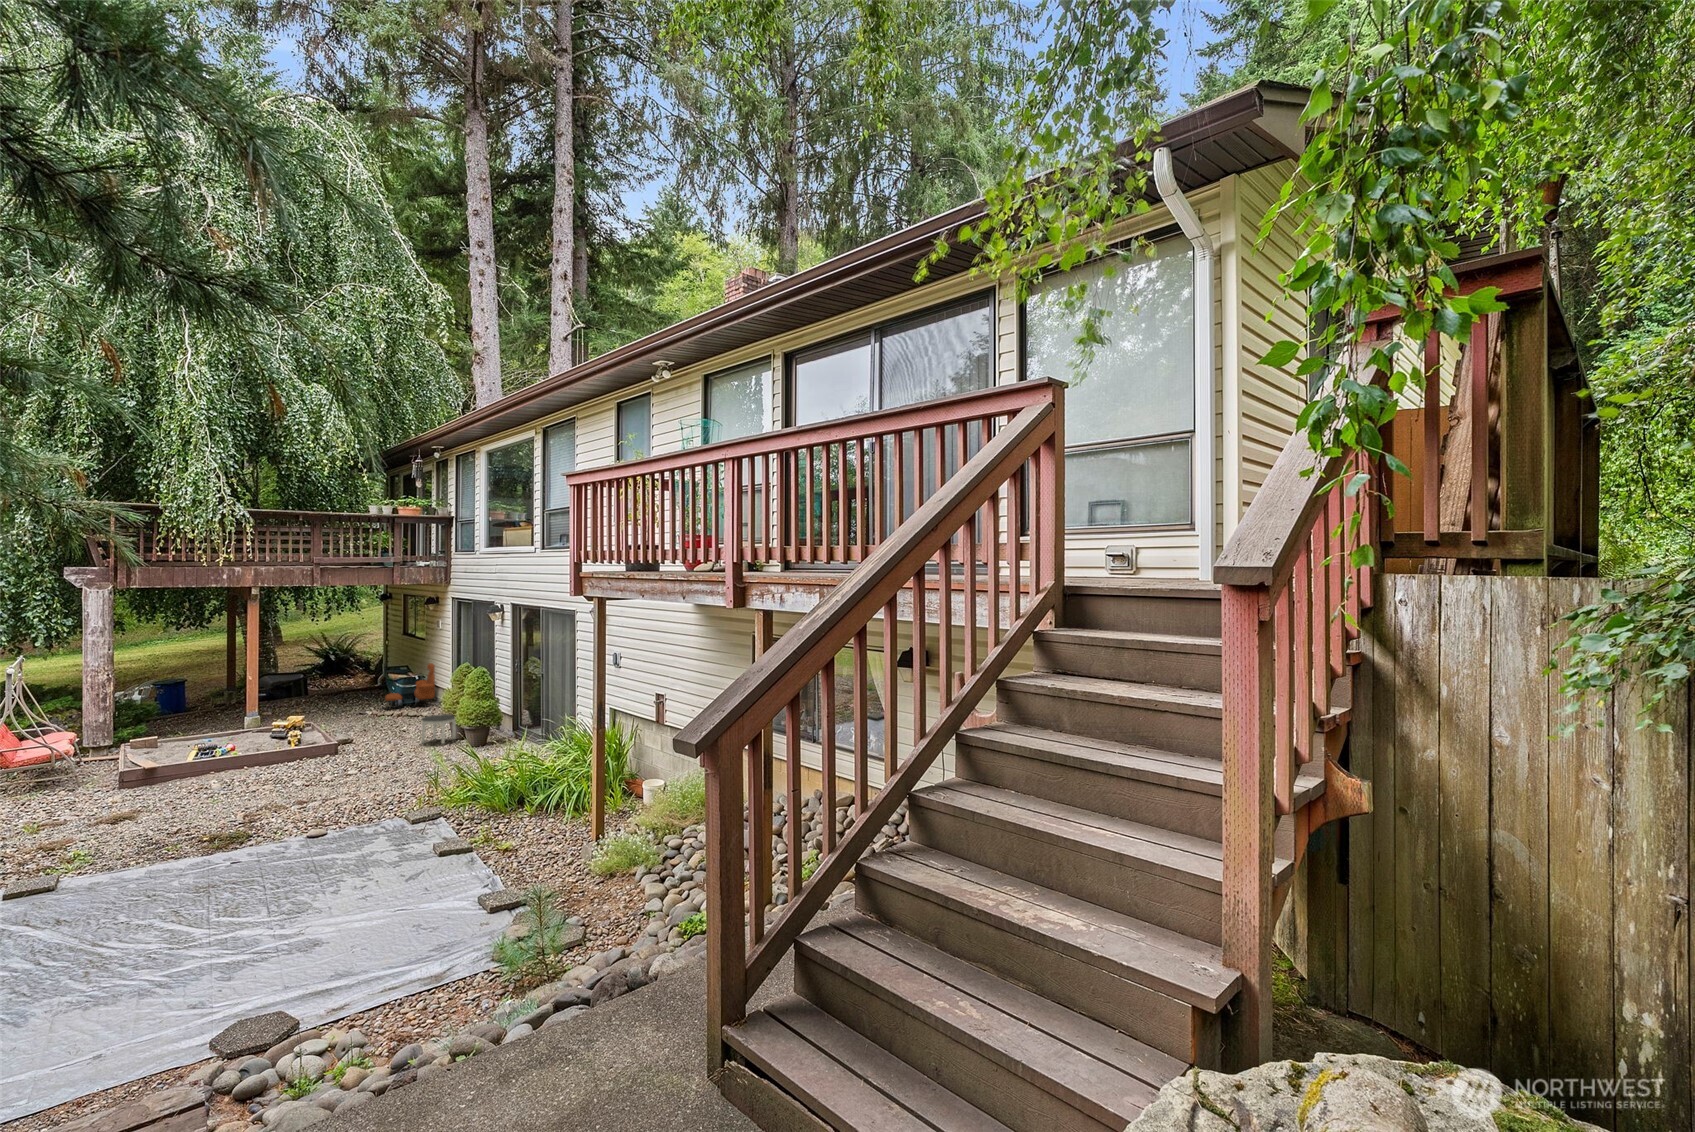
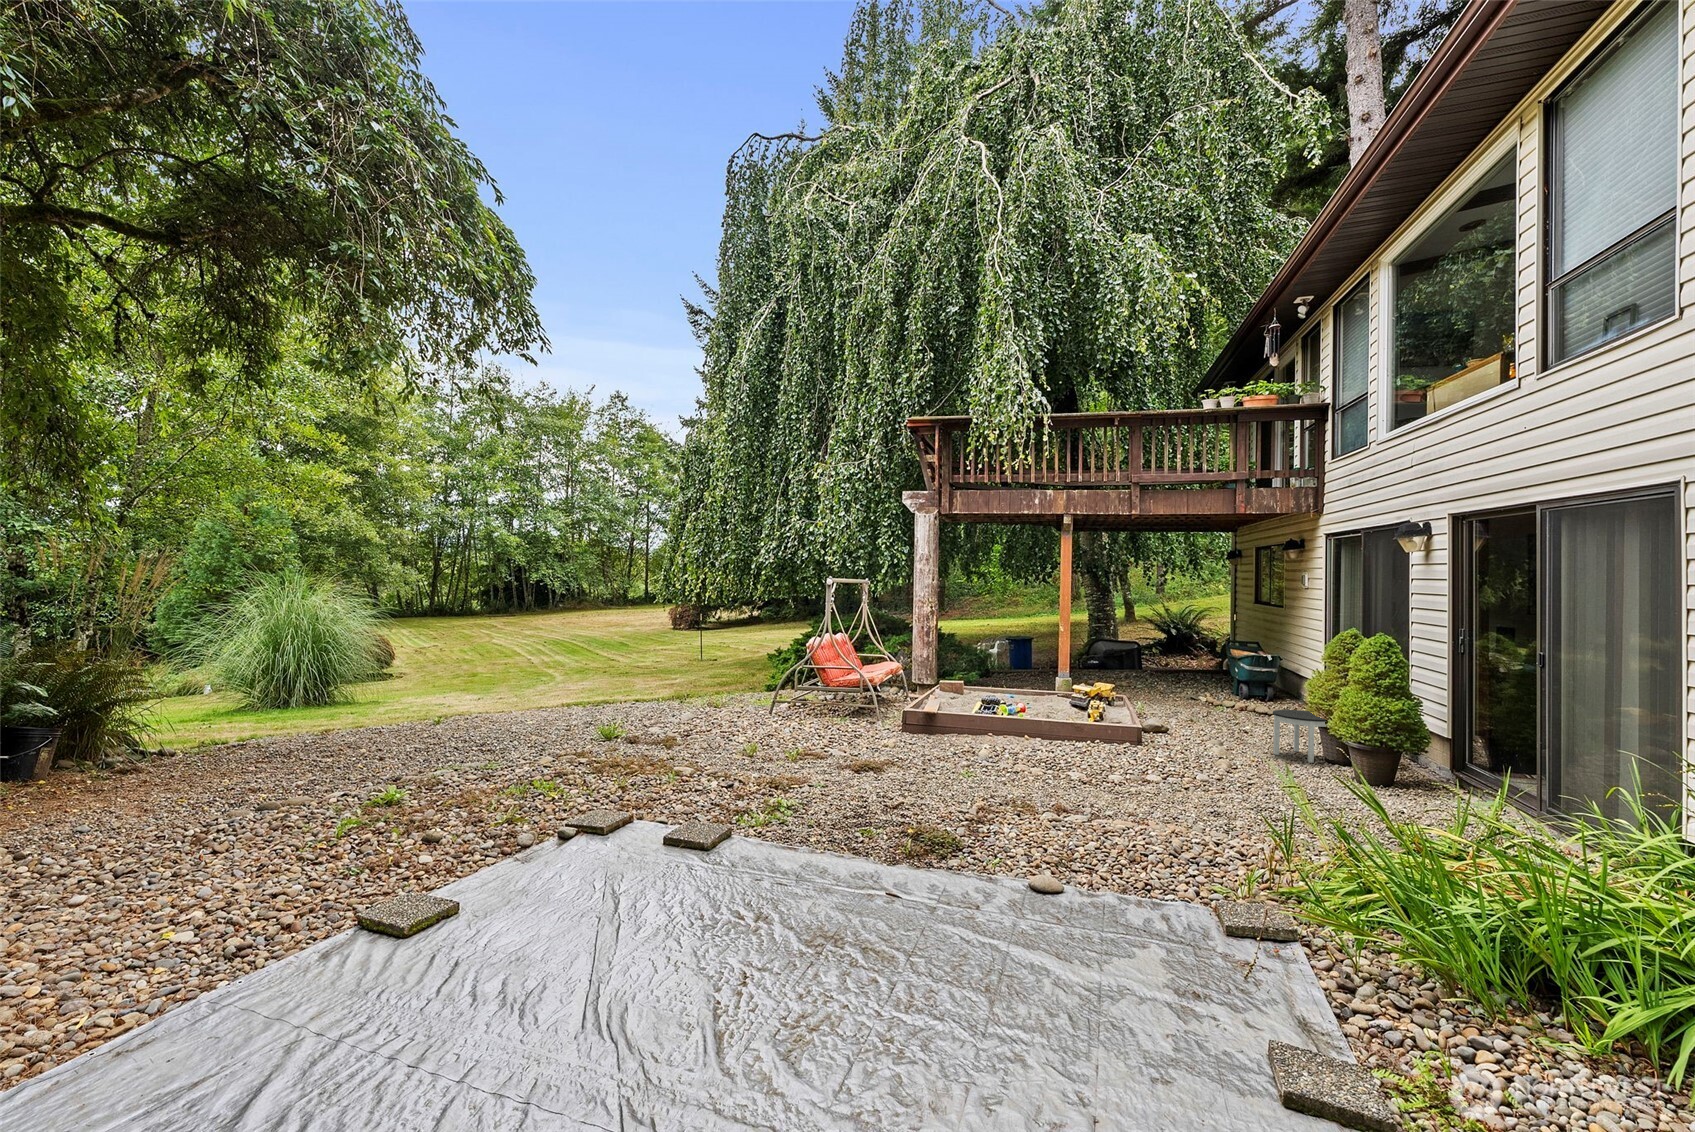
lounge chair: present [385,663,436,710] -> none [1220,640,1305,706]

